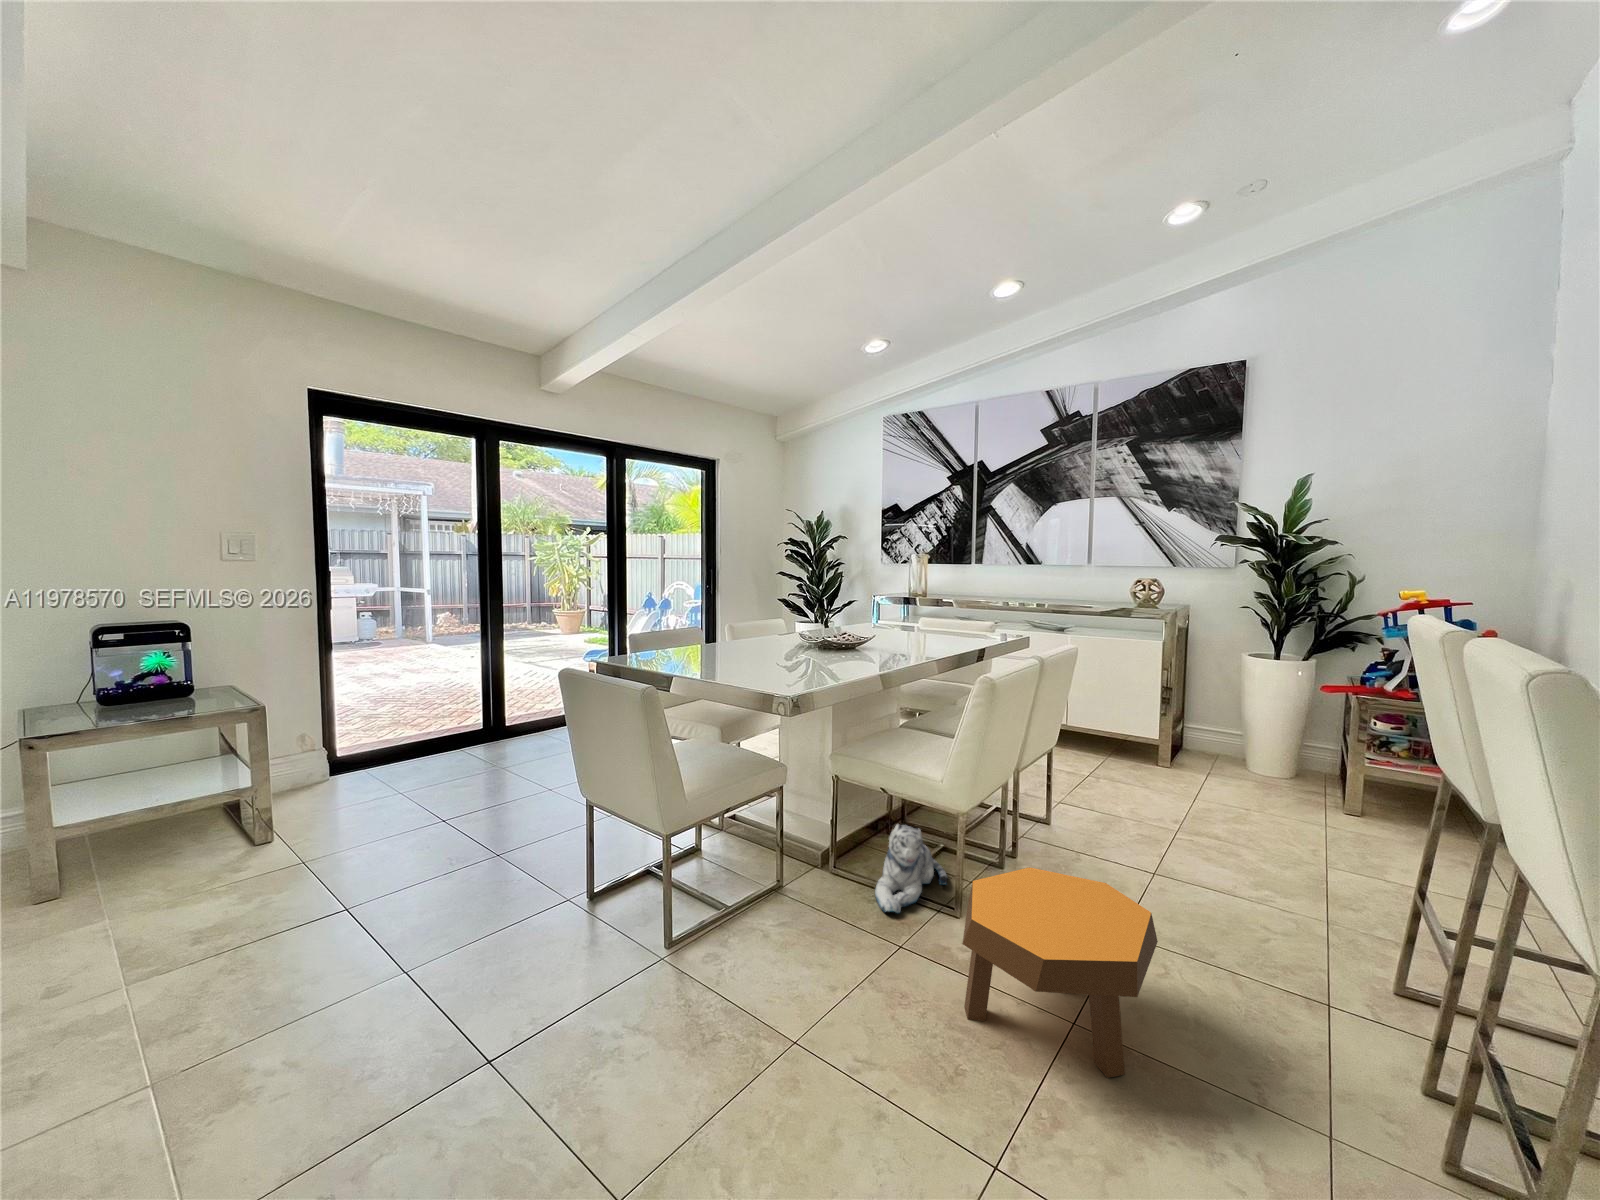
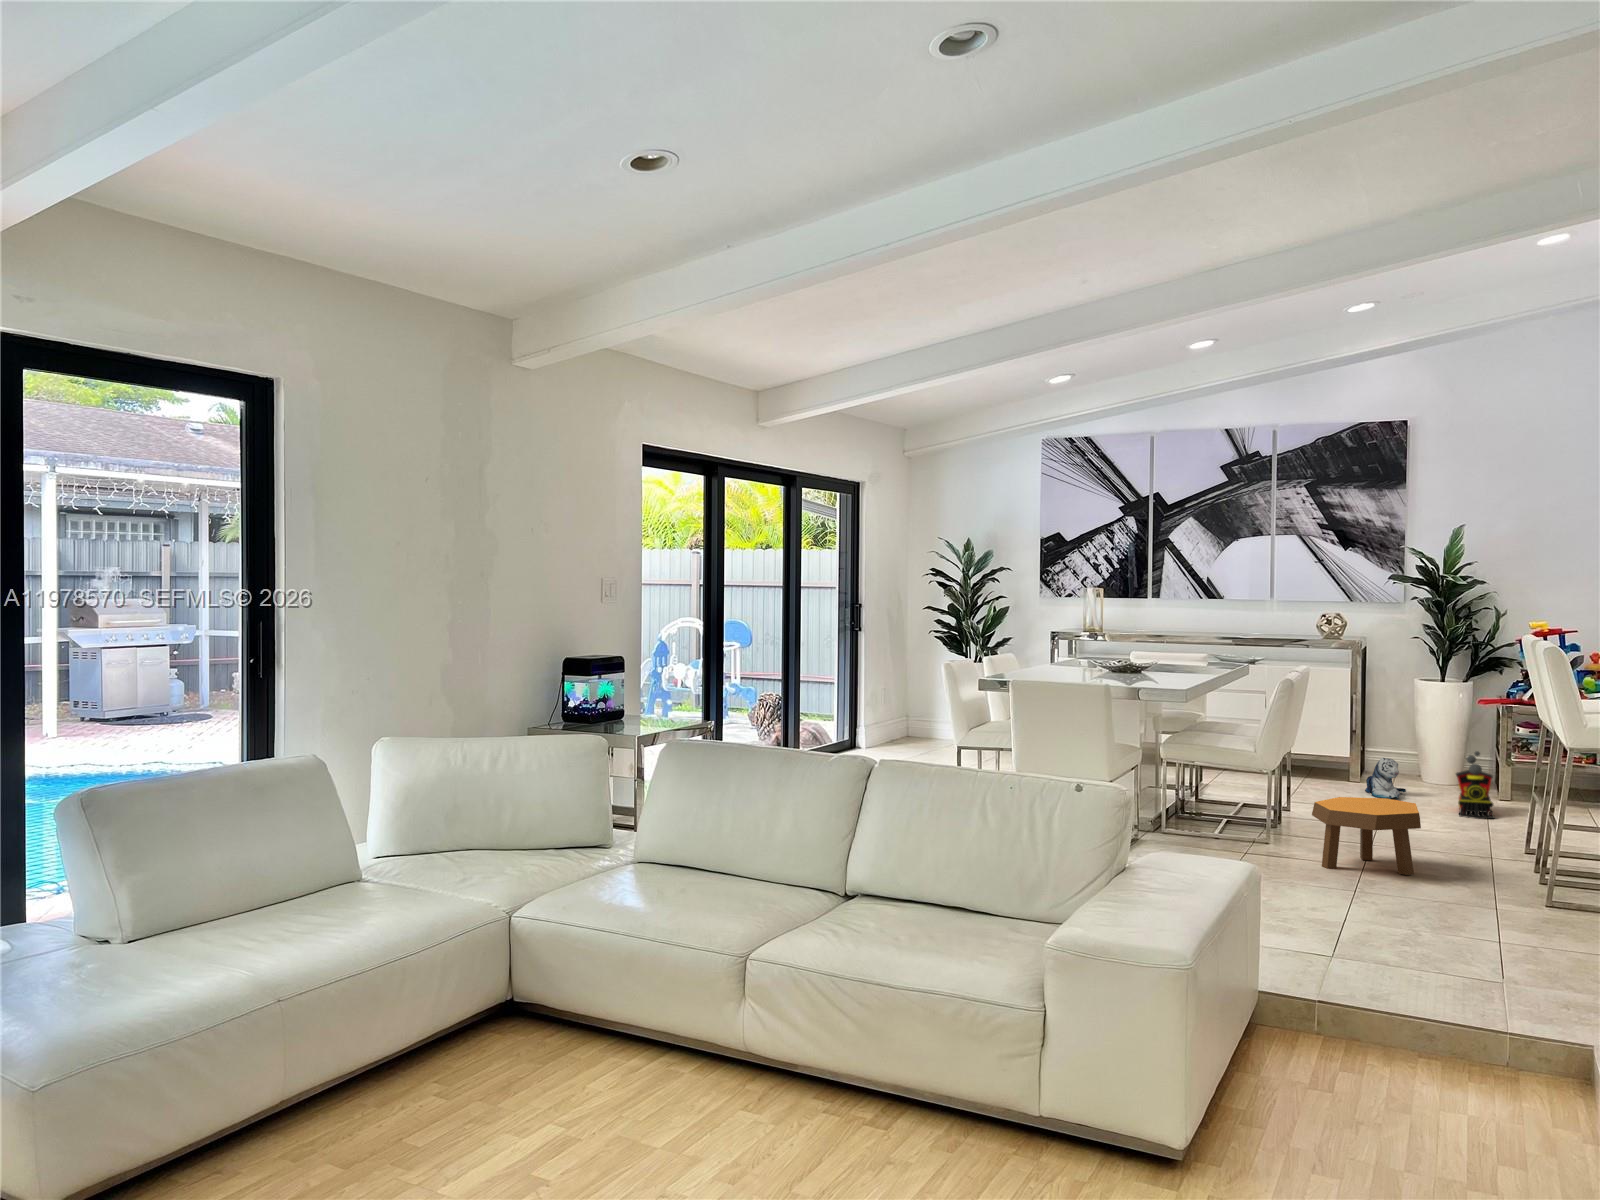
toy train: none [1277,759,1332,861] -> present [1456,751,1495,819]
plush toy: present [875,825,947,913] -> present [1365,758,1406,799]

